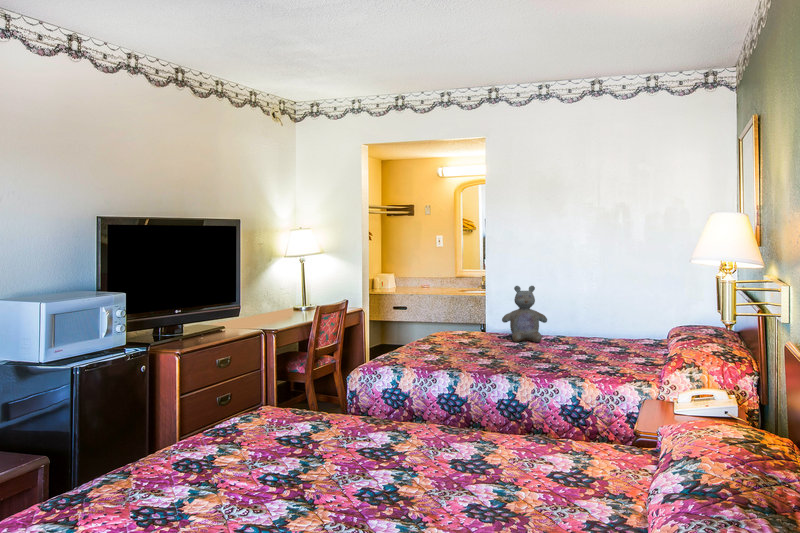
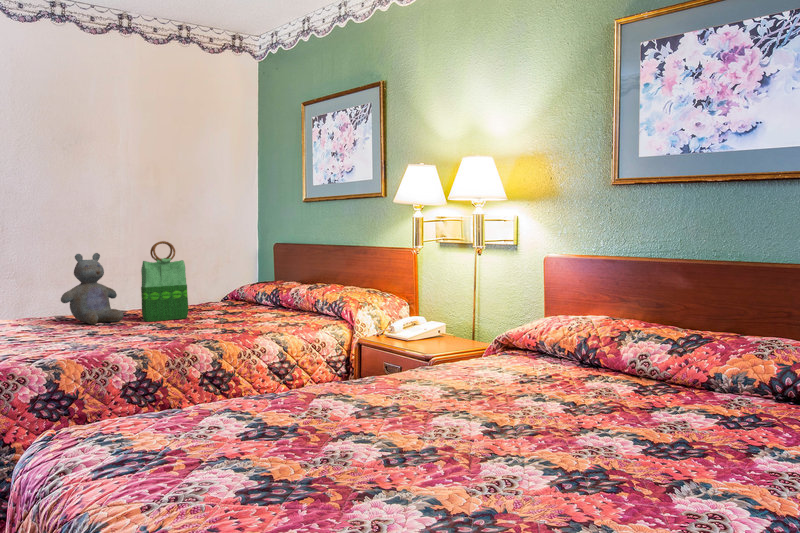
tote bag: none [550,281,589,348] -> present [141,241,188,322]

